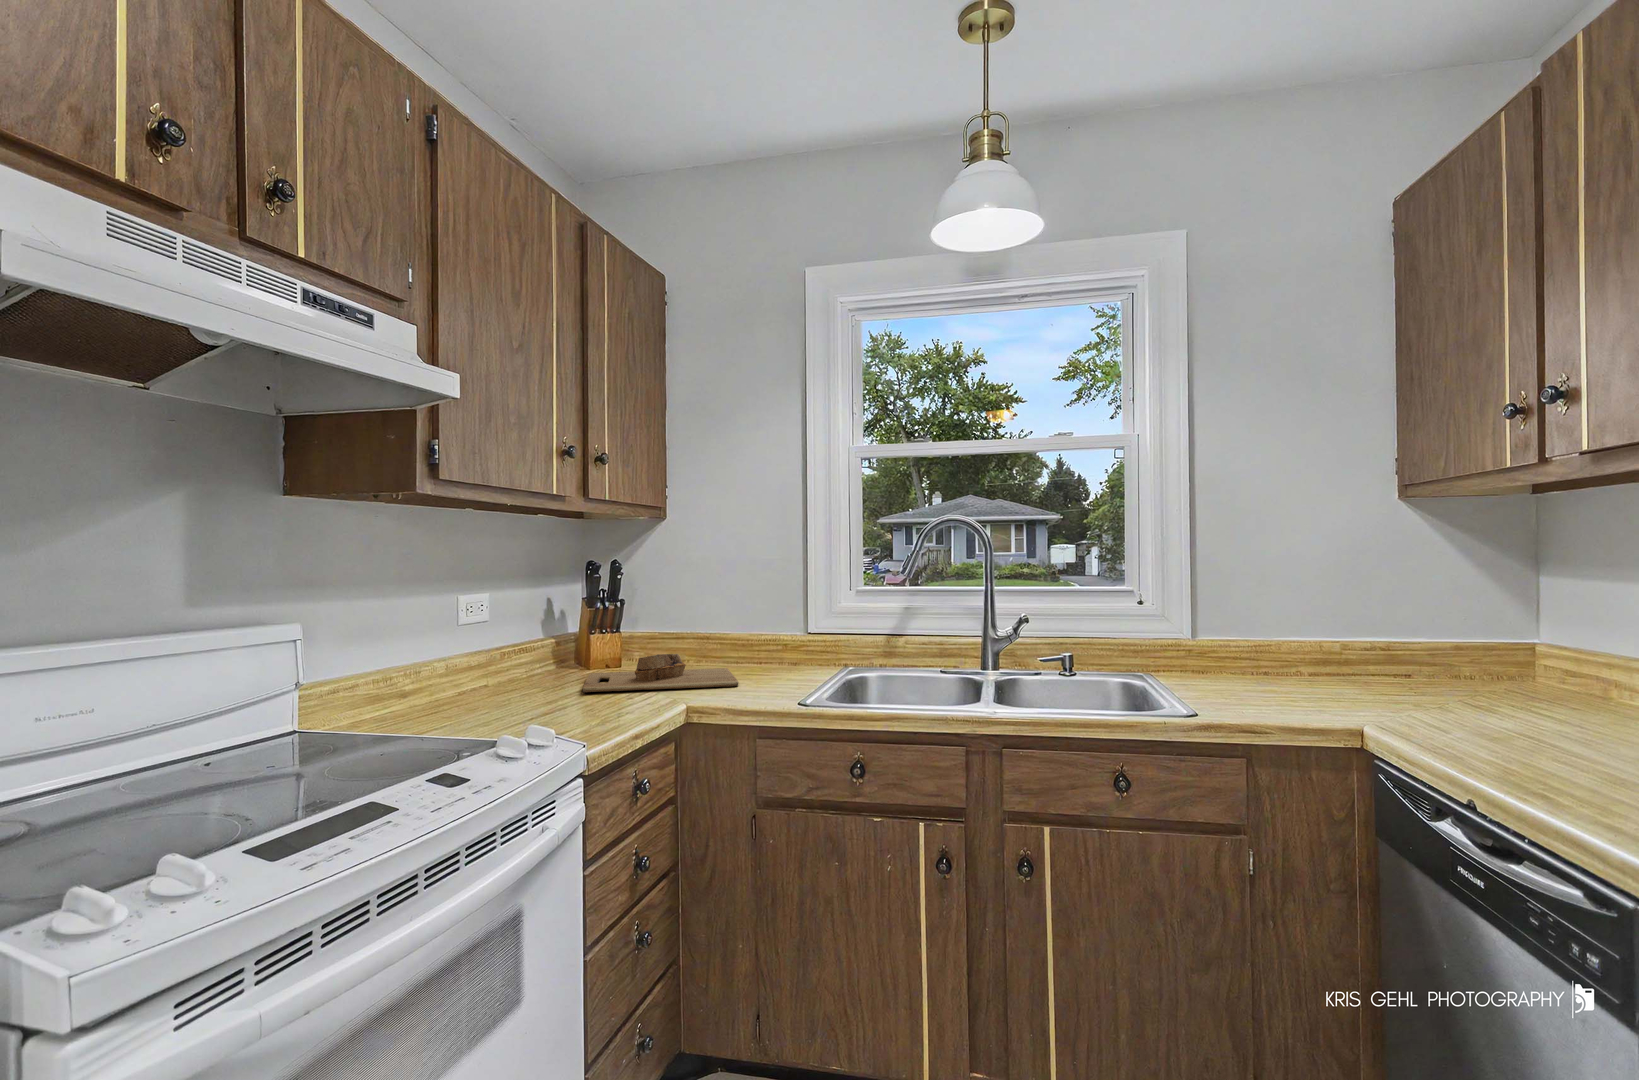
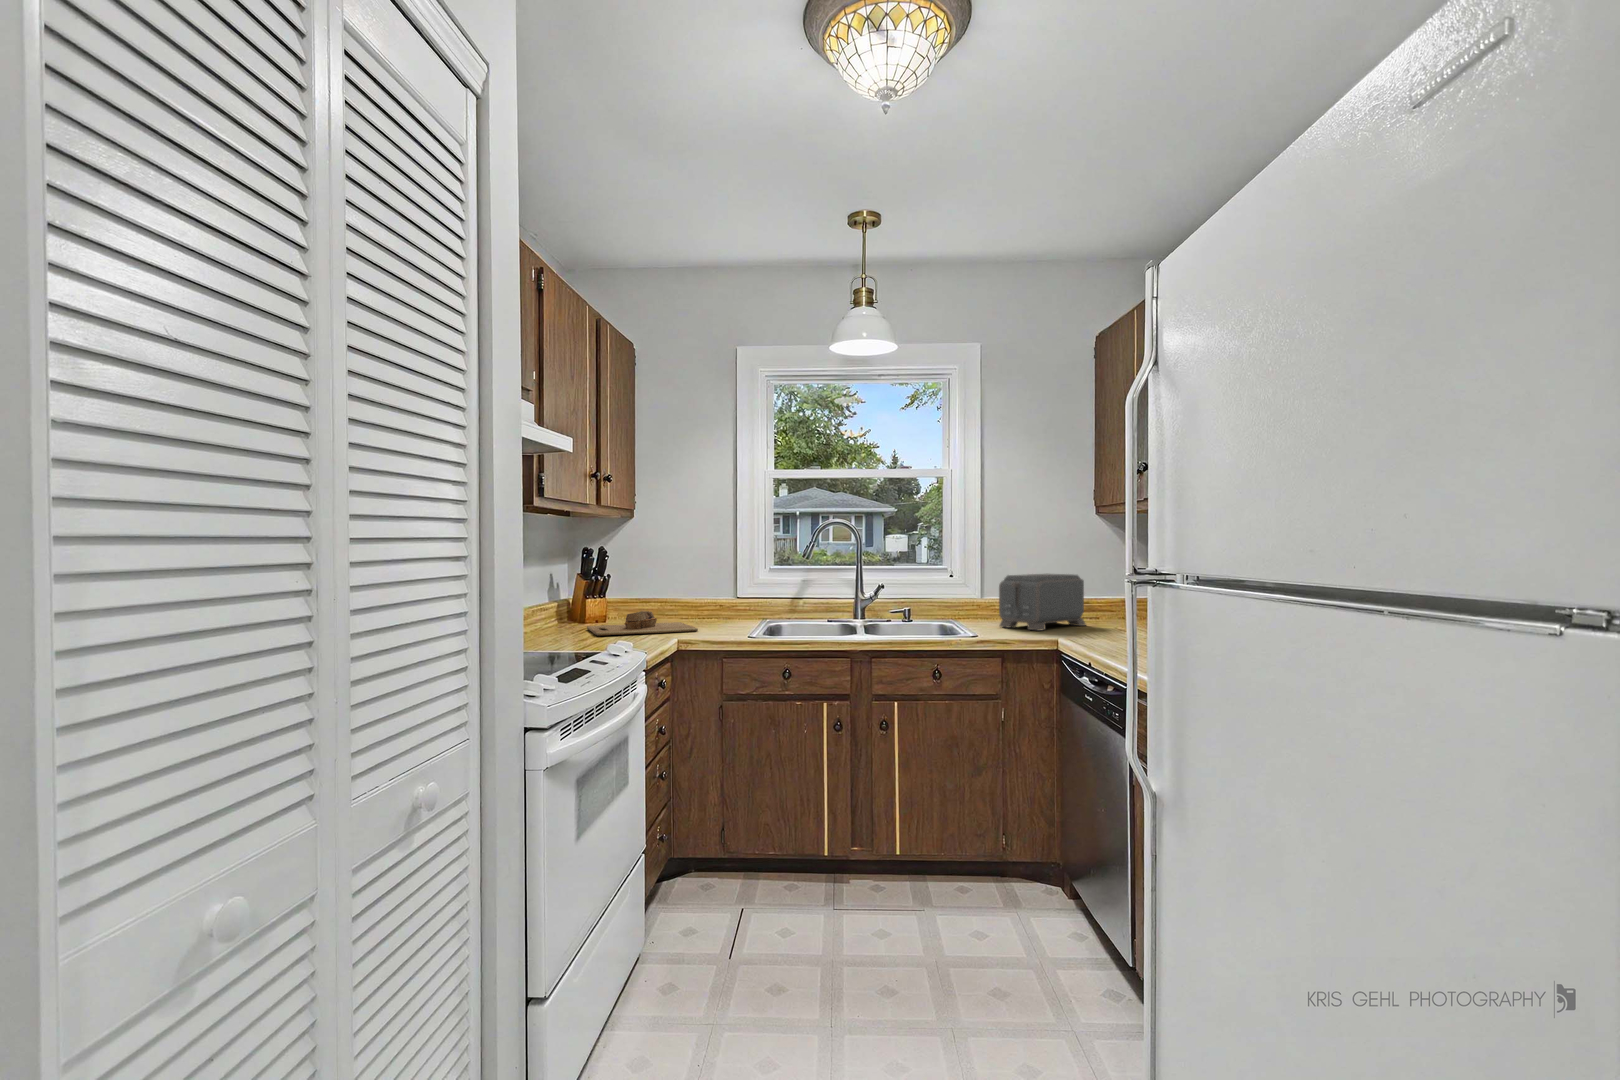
toaster: none [1226,599,1386,700] -> present [999,574,1085,630]

